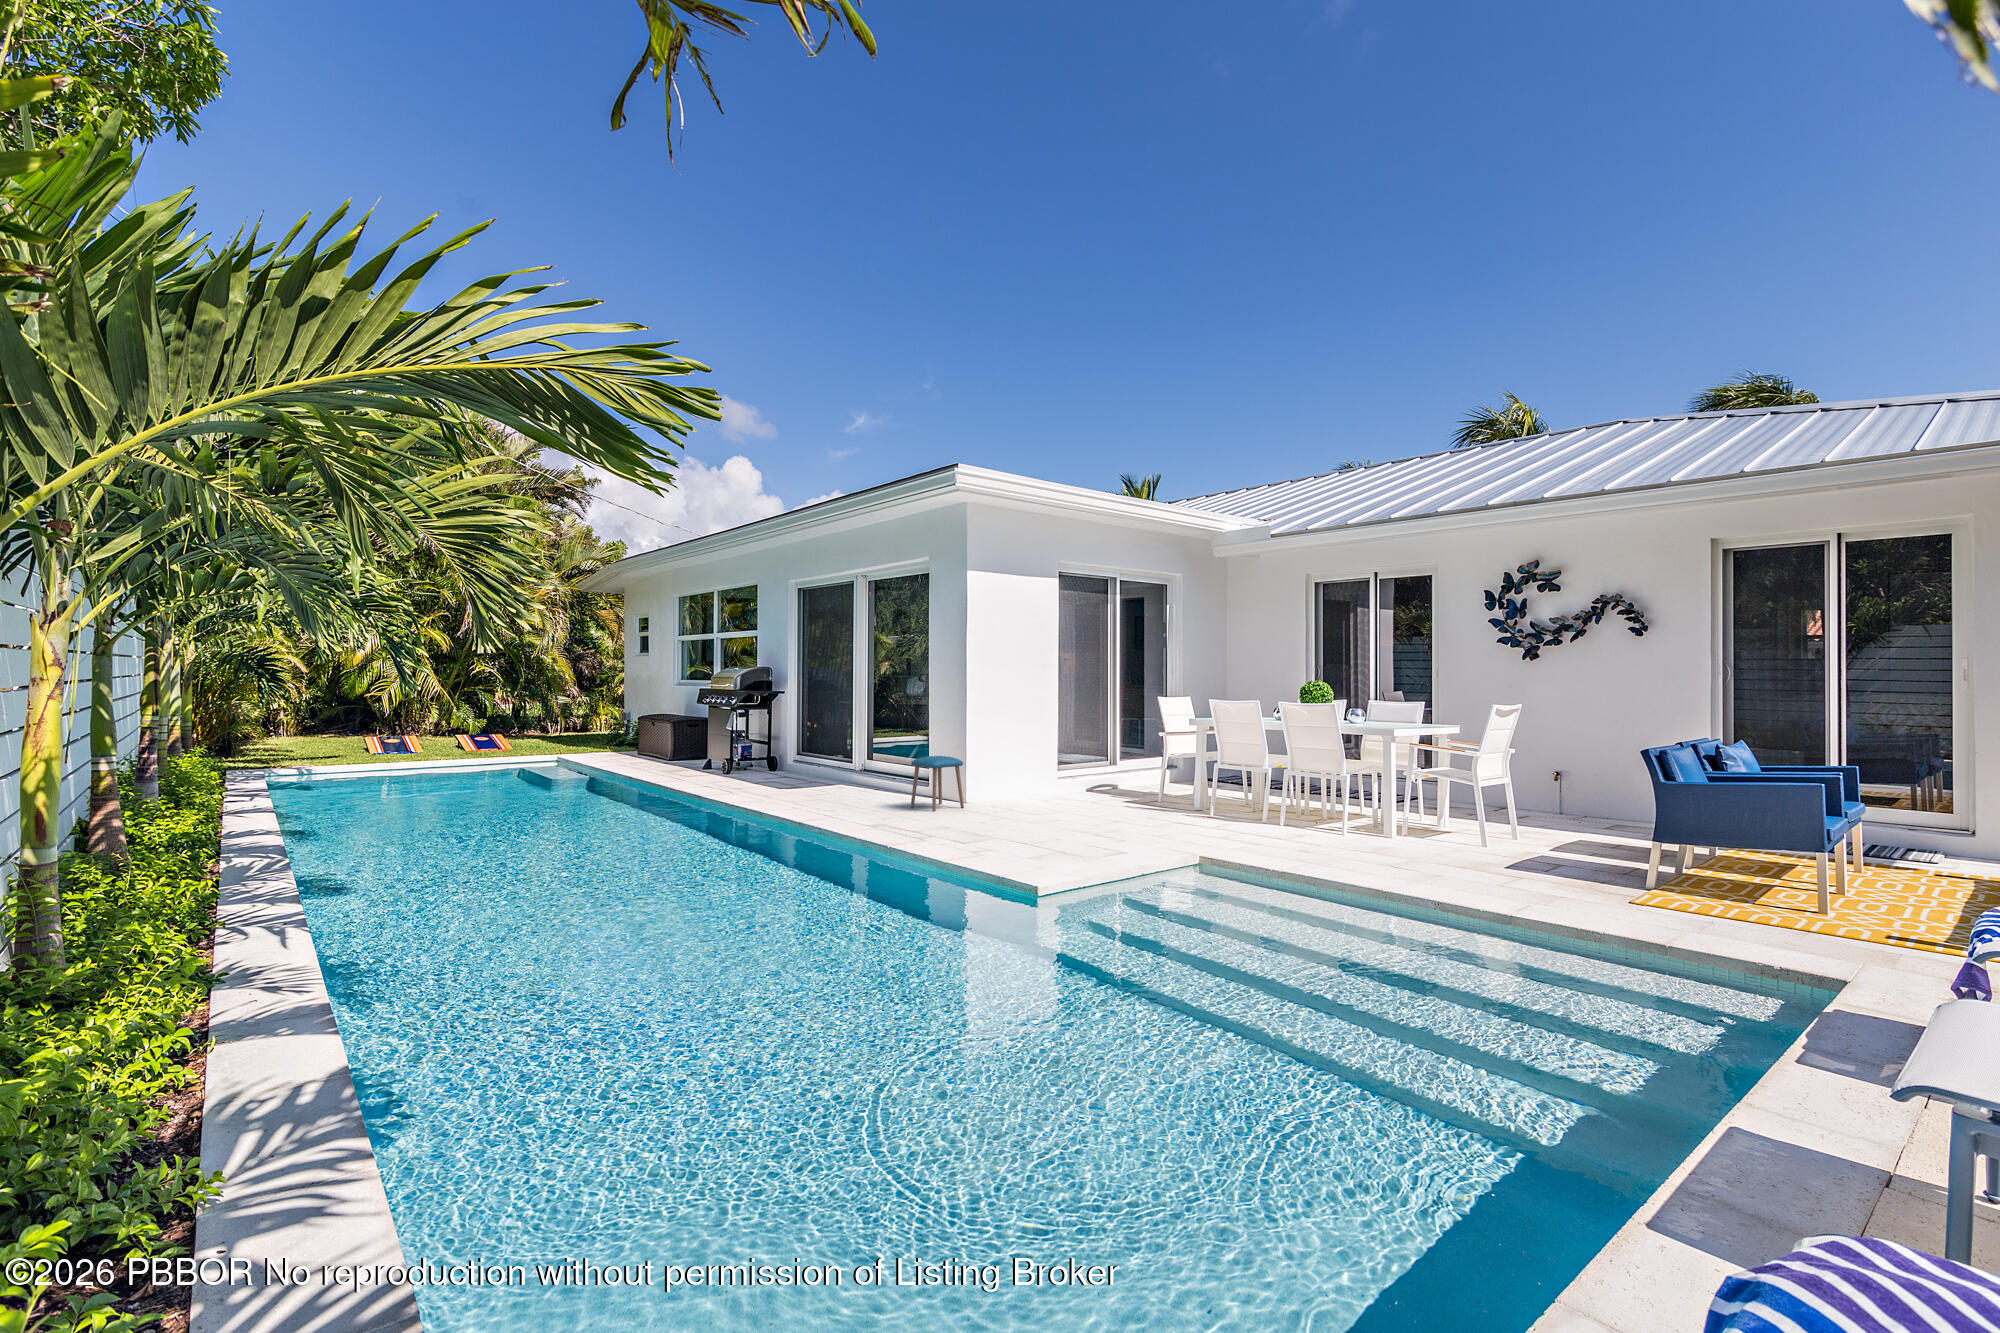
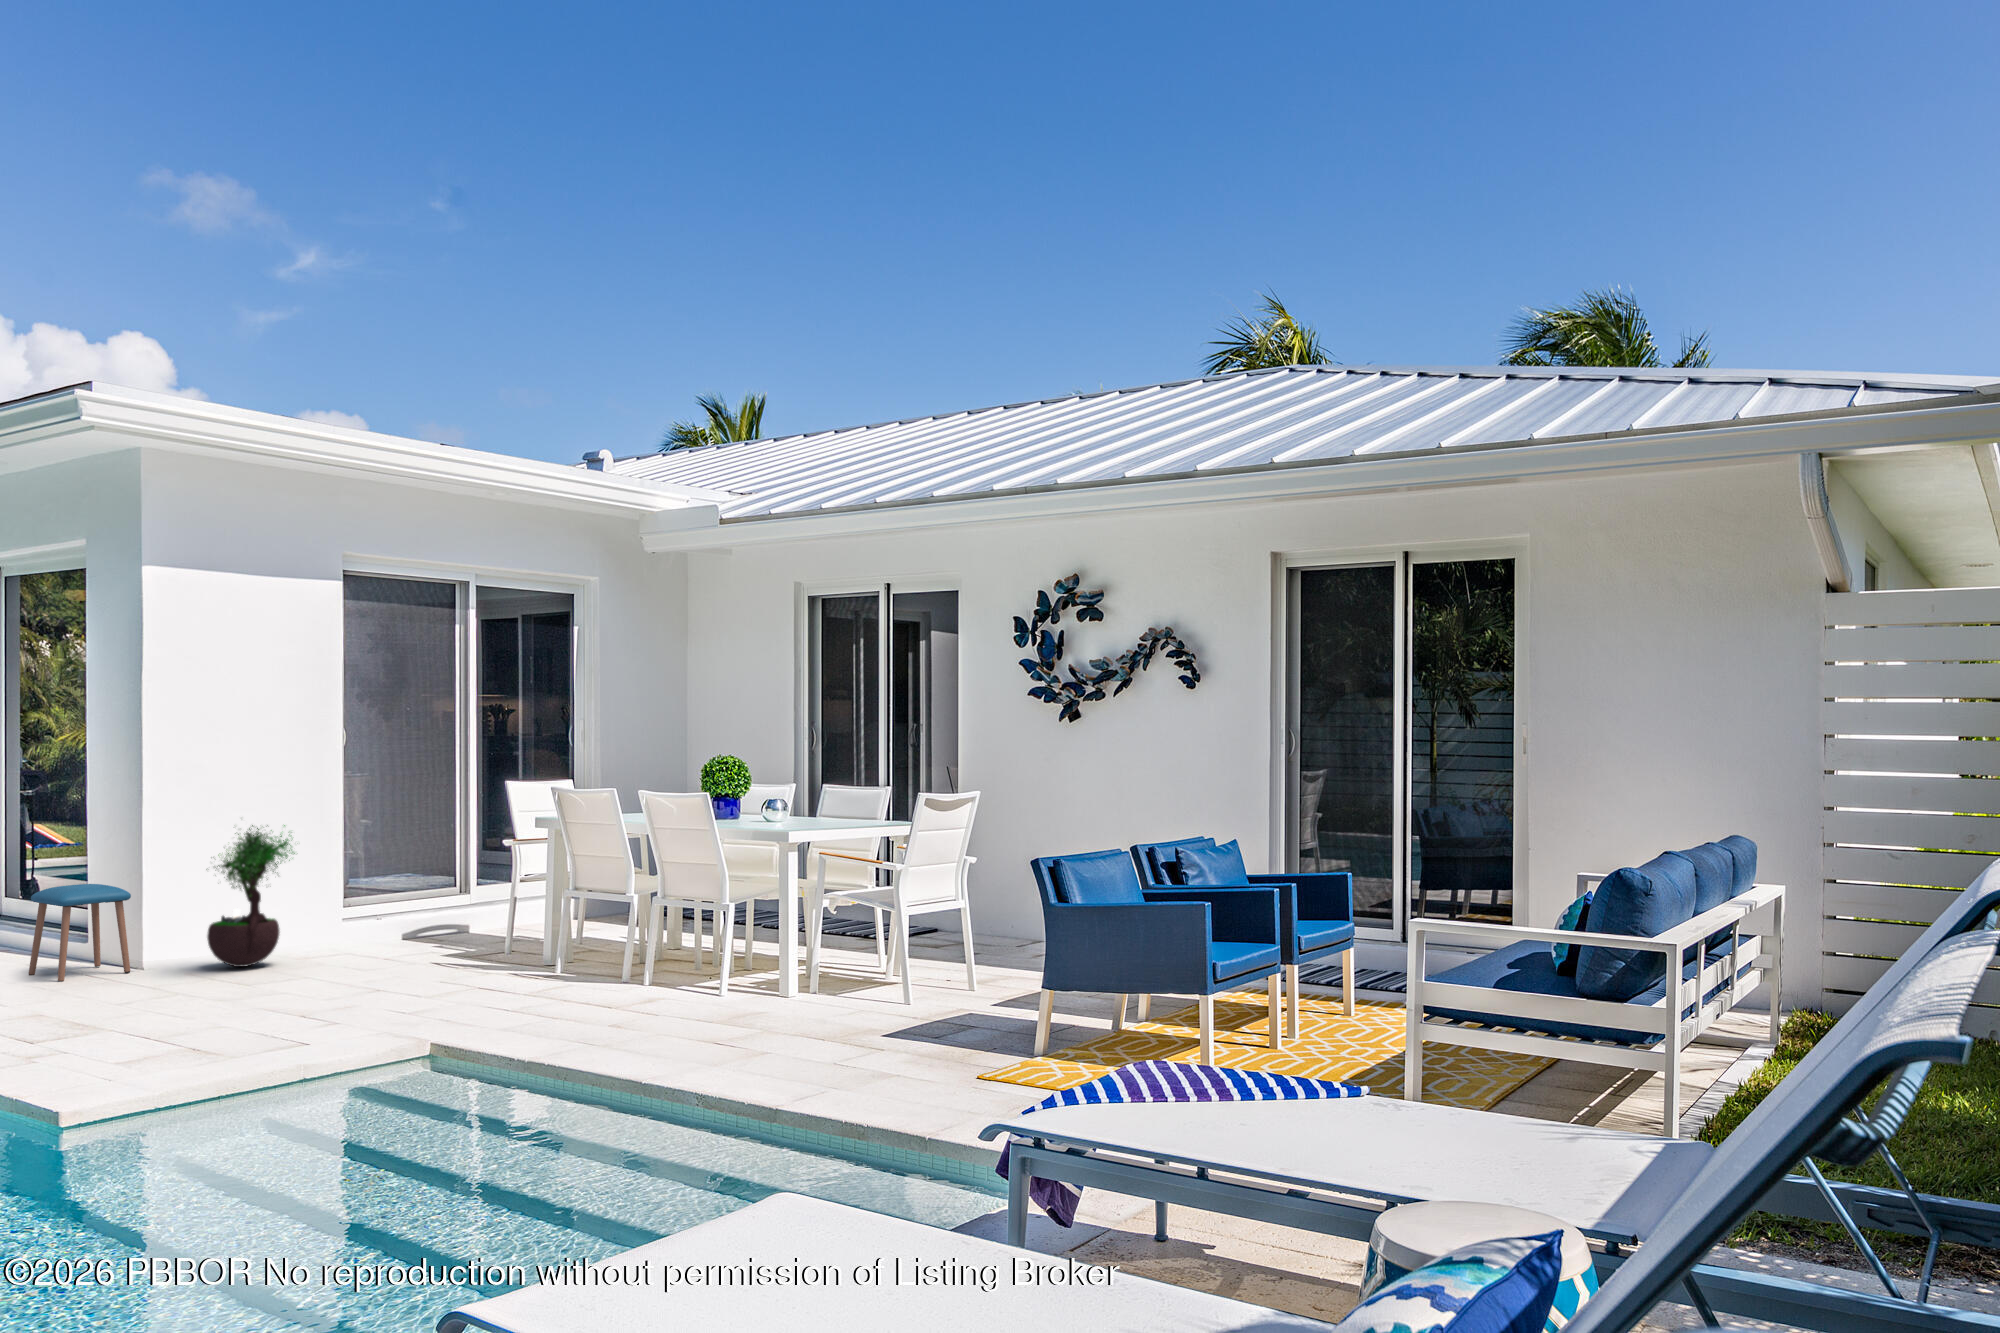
potted tree: none [1002,718,1053,807] -> present [207,825,295,967]

